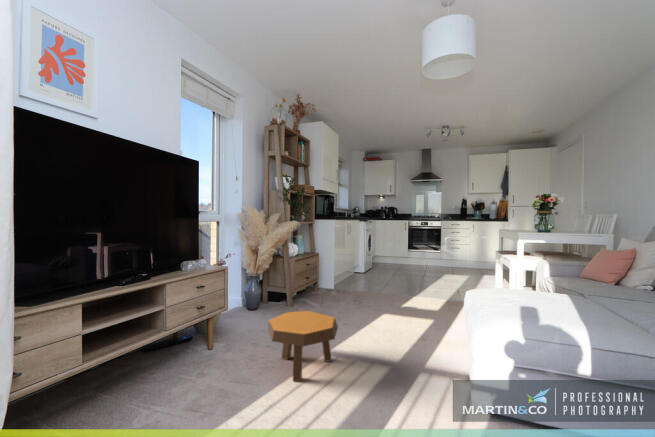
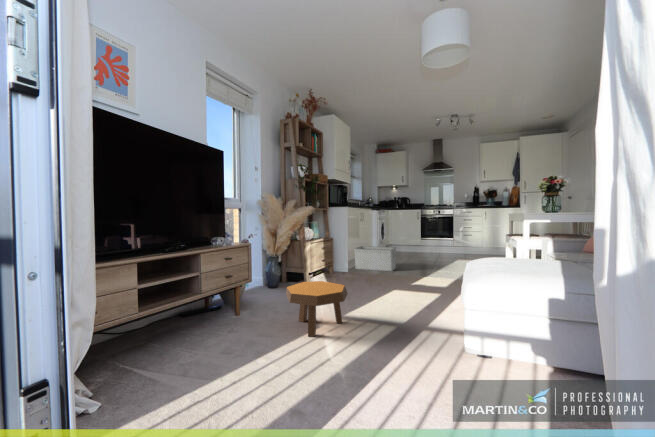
storage bin: none [341,261,385,289] -> present [355,246,396,271]

